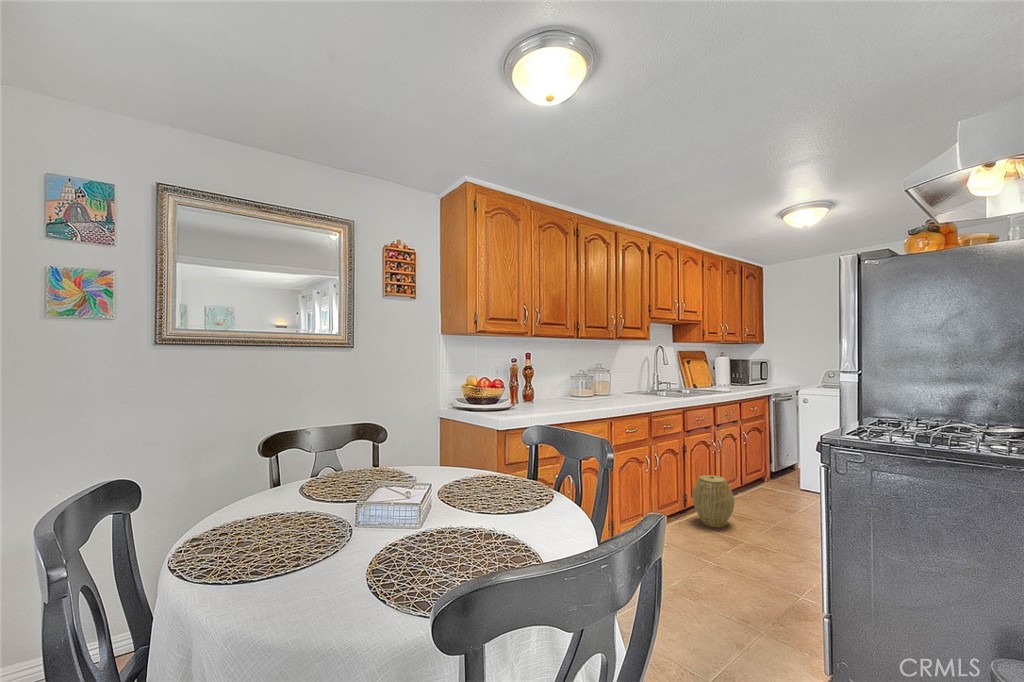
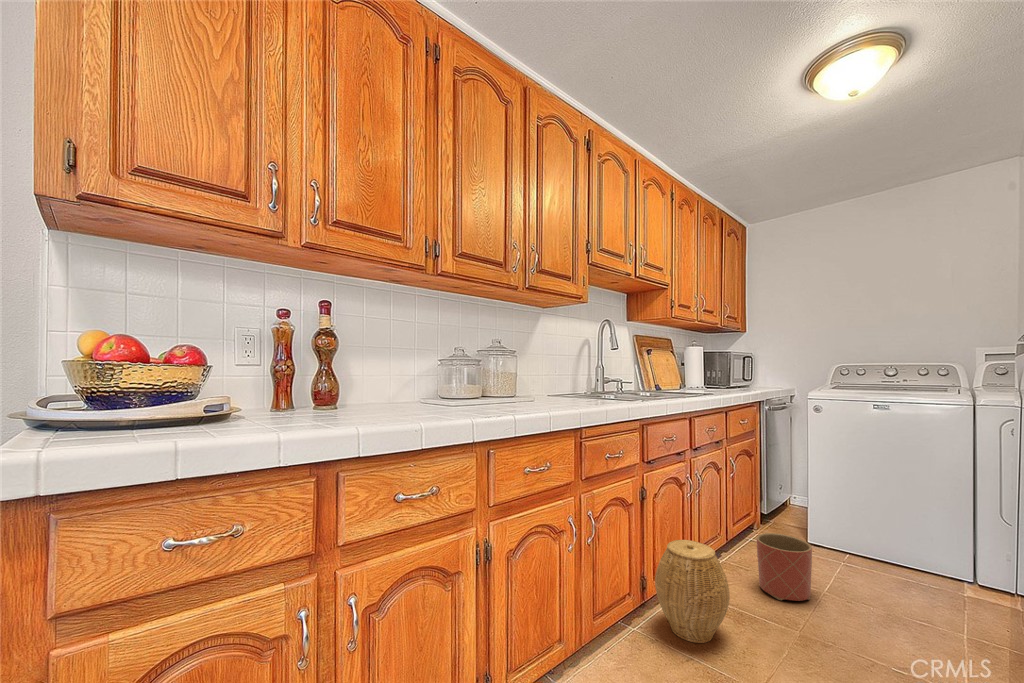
planter: none [757,477,790,514] -> present [756,533,812,601]

